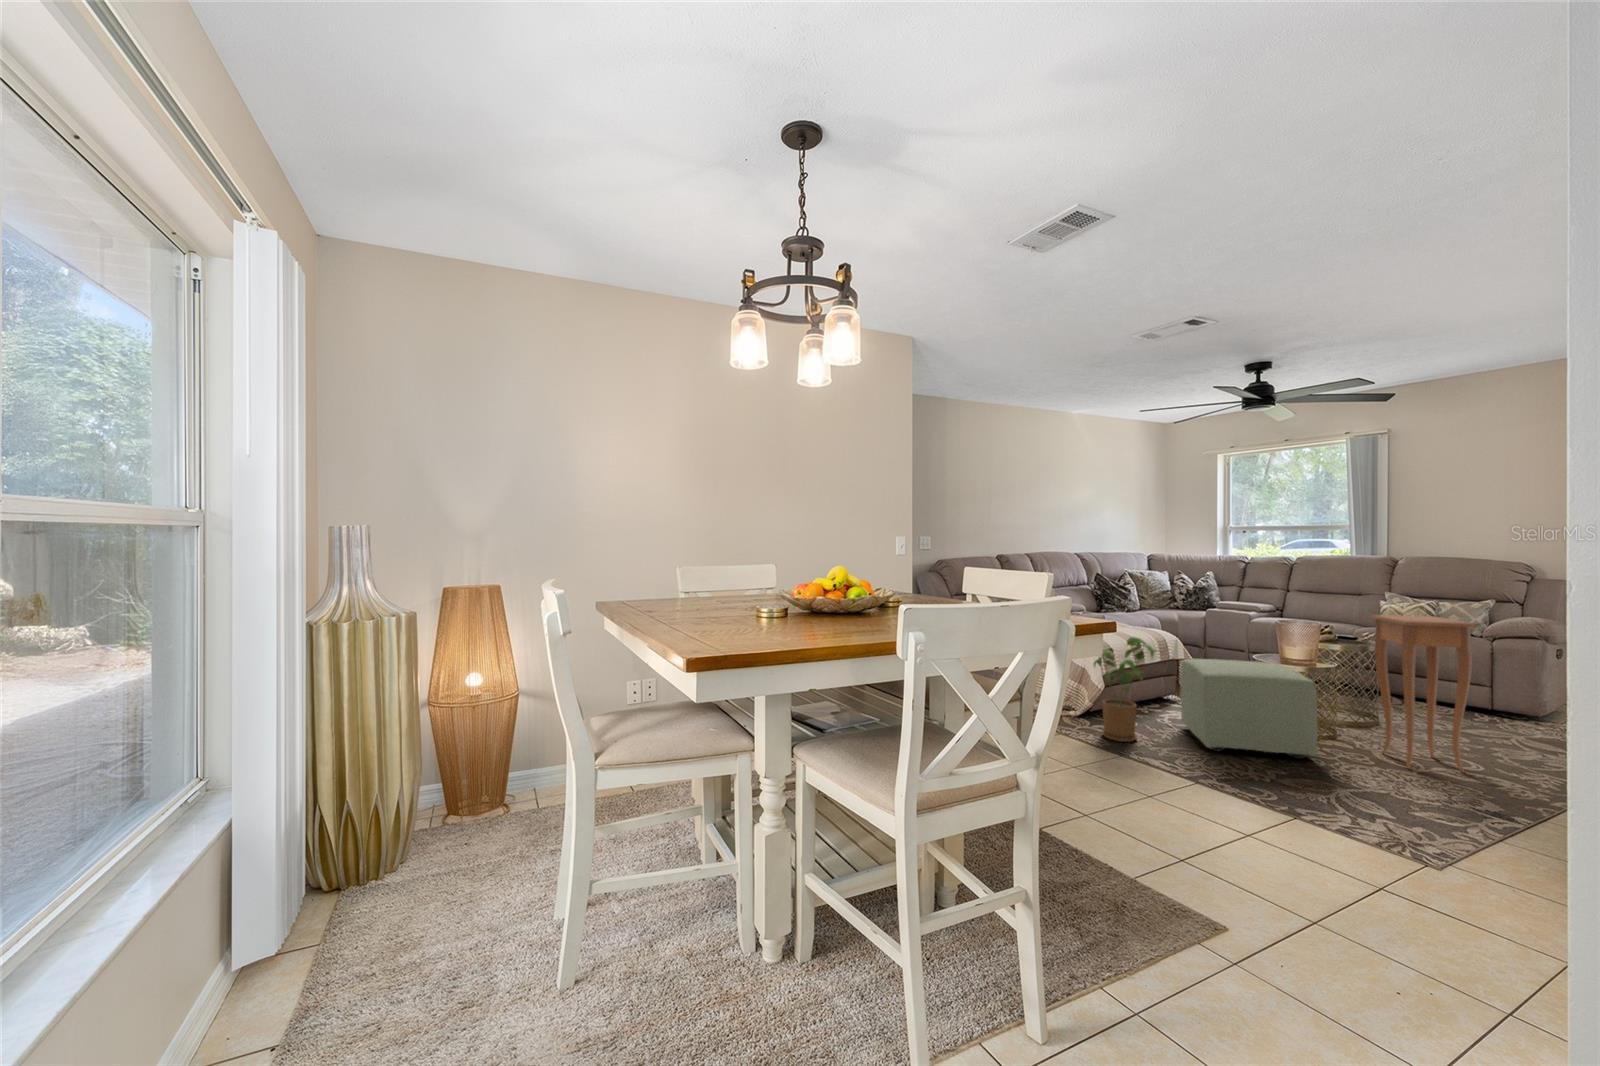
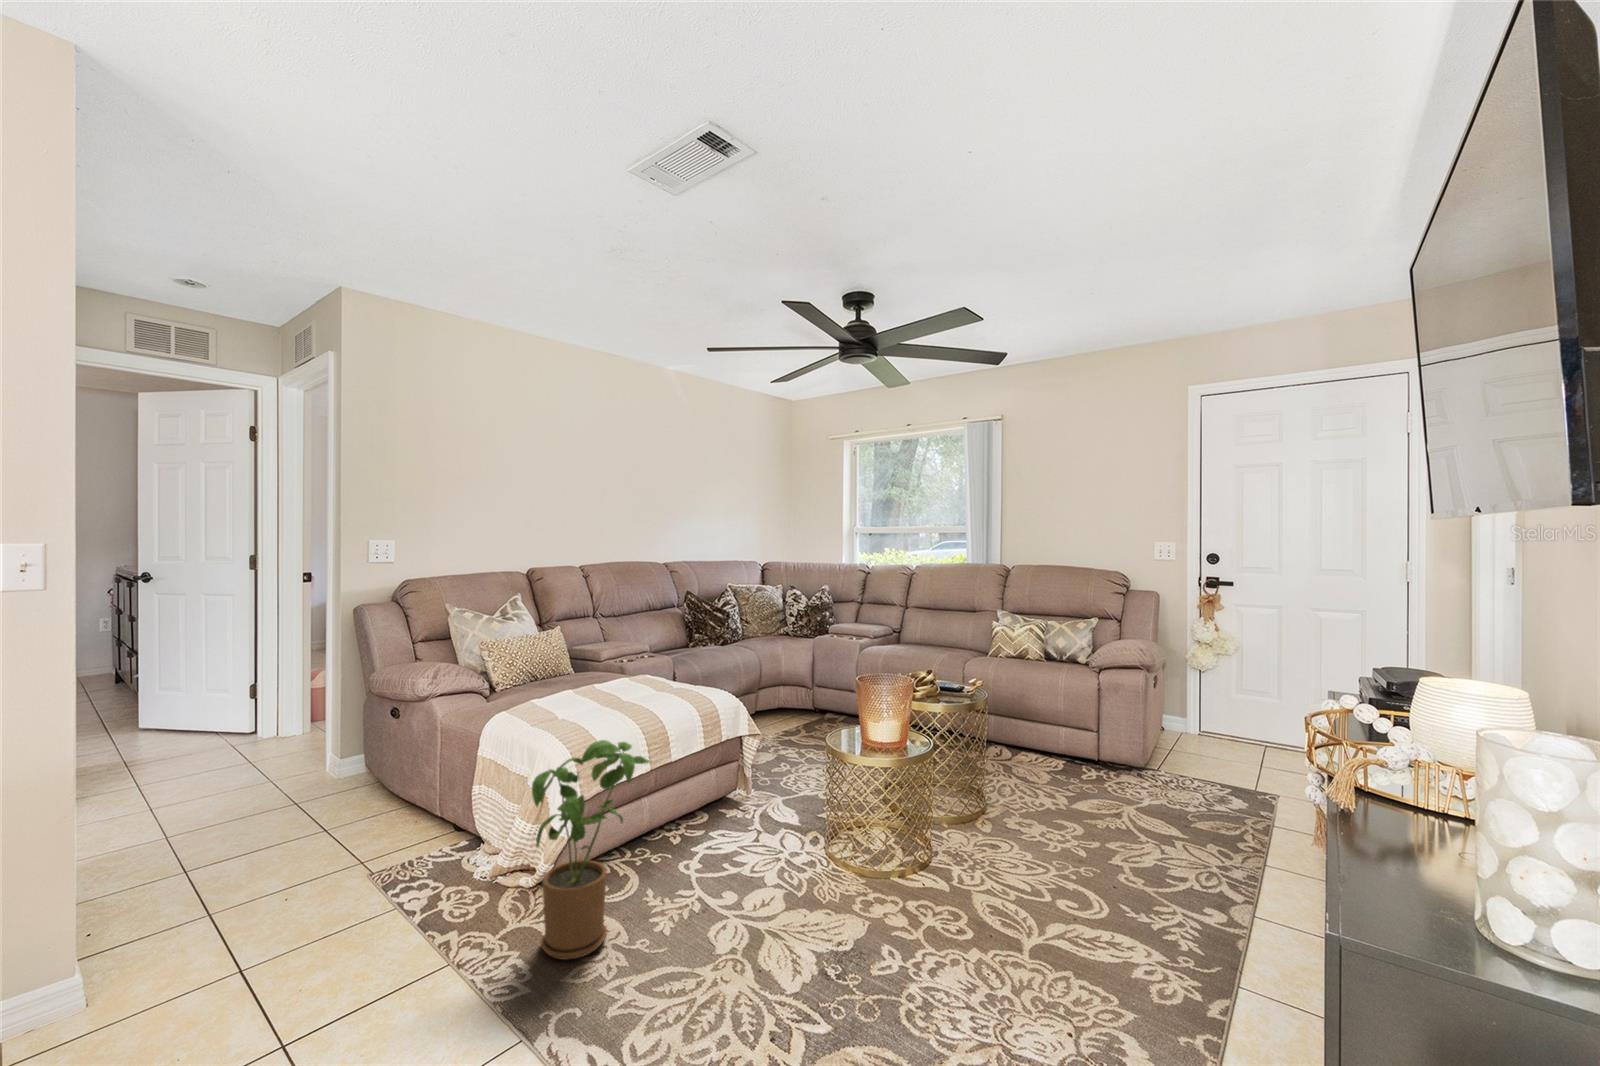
side table: present [1371,615,1478,773] -> none [969,666,1097,930]
ottoman: present [1181,659,1318,759] -> none [709,752,888,954]

